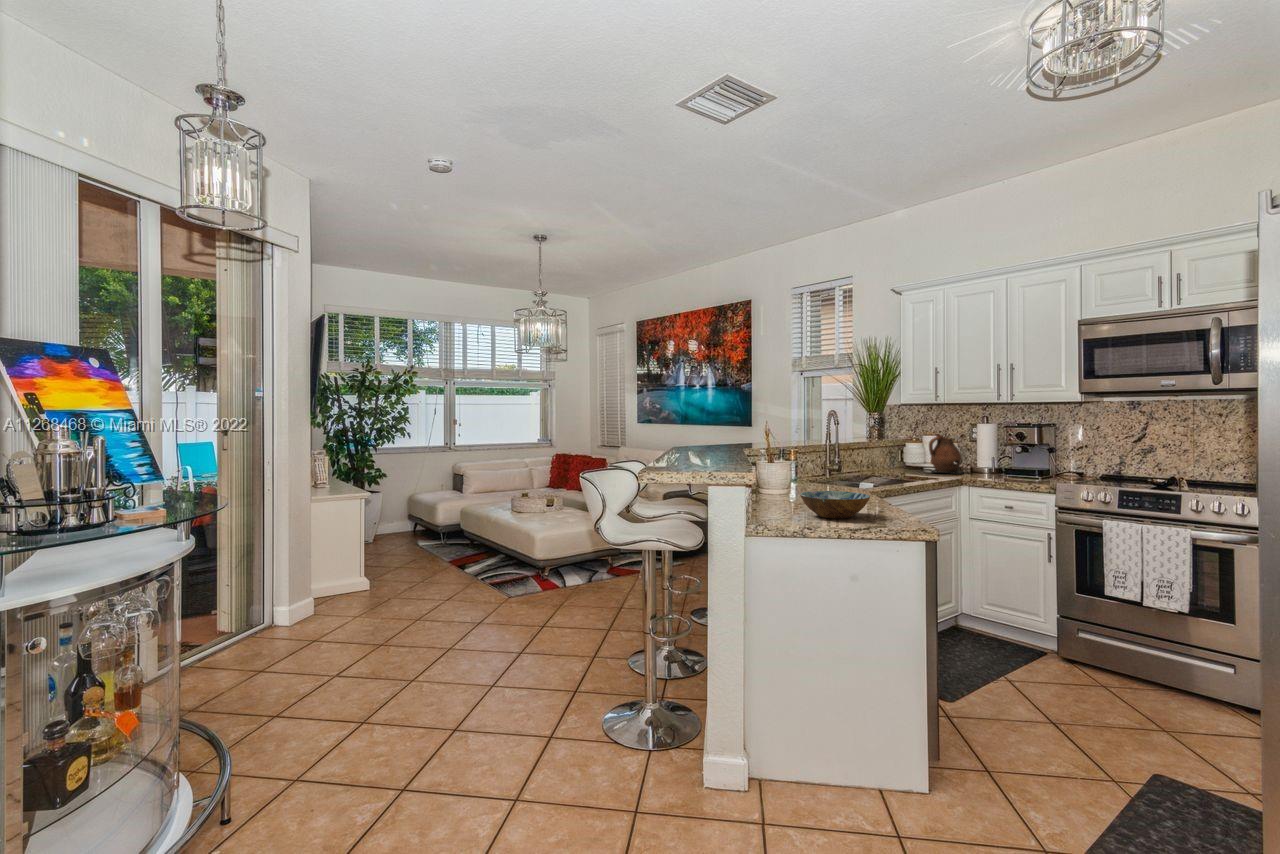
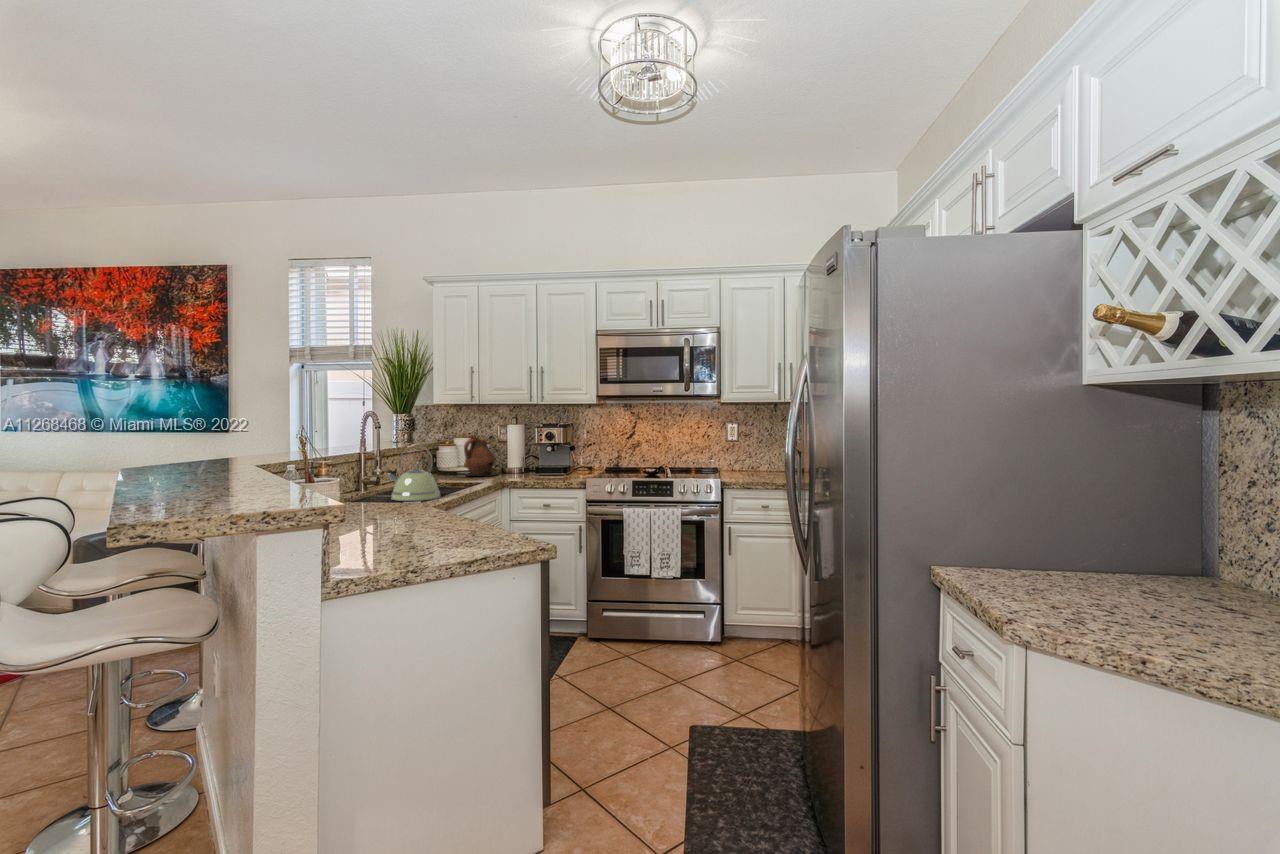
kettle: none [841,439,888,487] -> present [386,445,440,501]
bowl: present [800,491,870,519] -> none [381,513,471,551]

